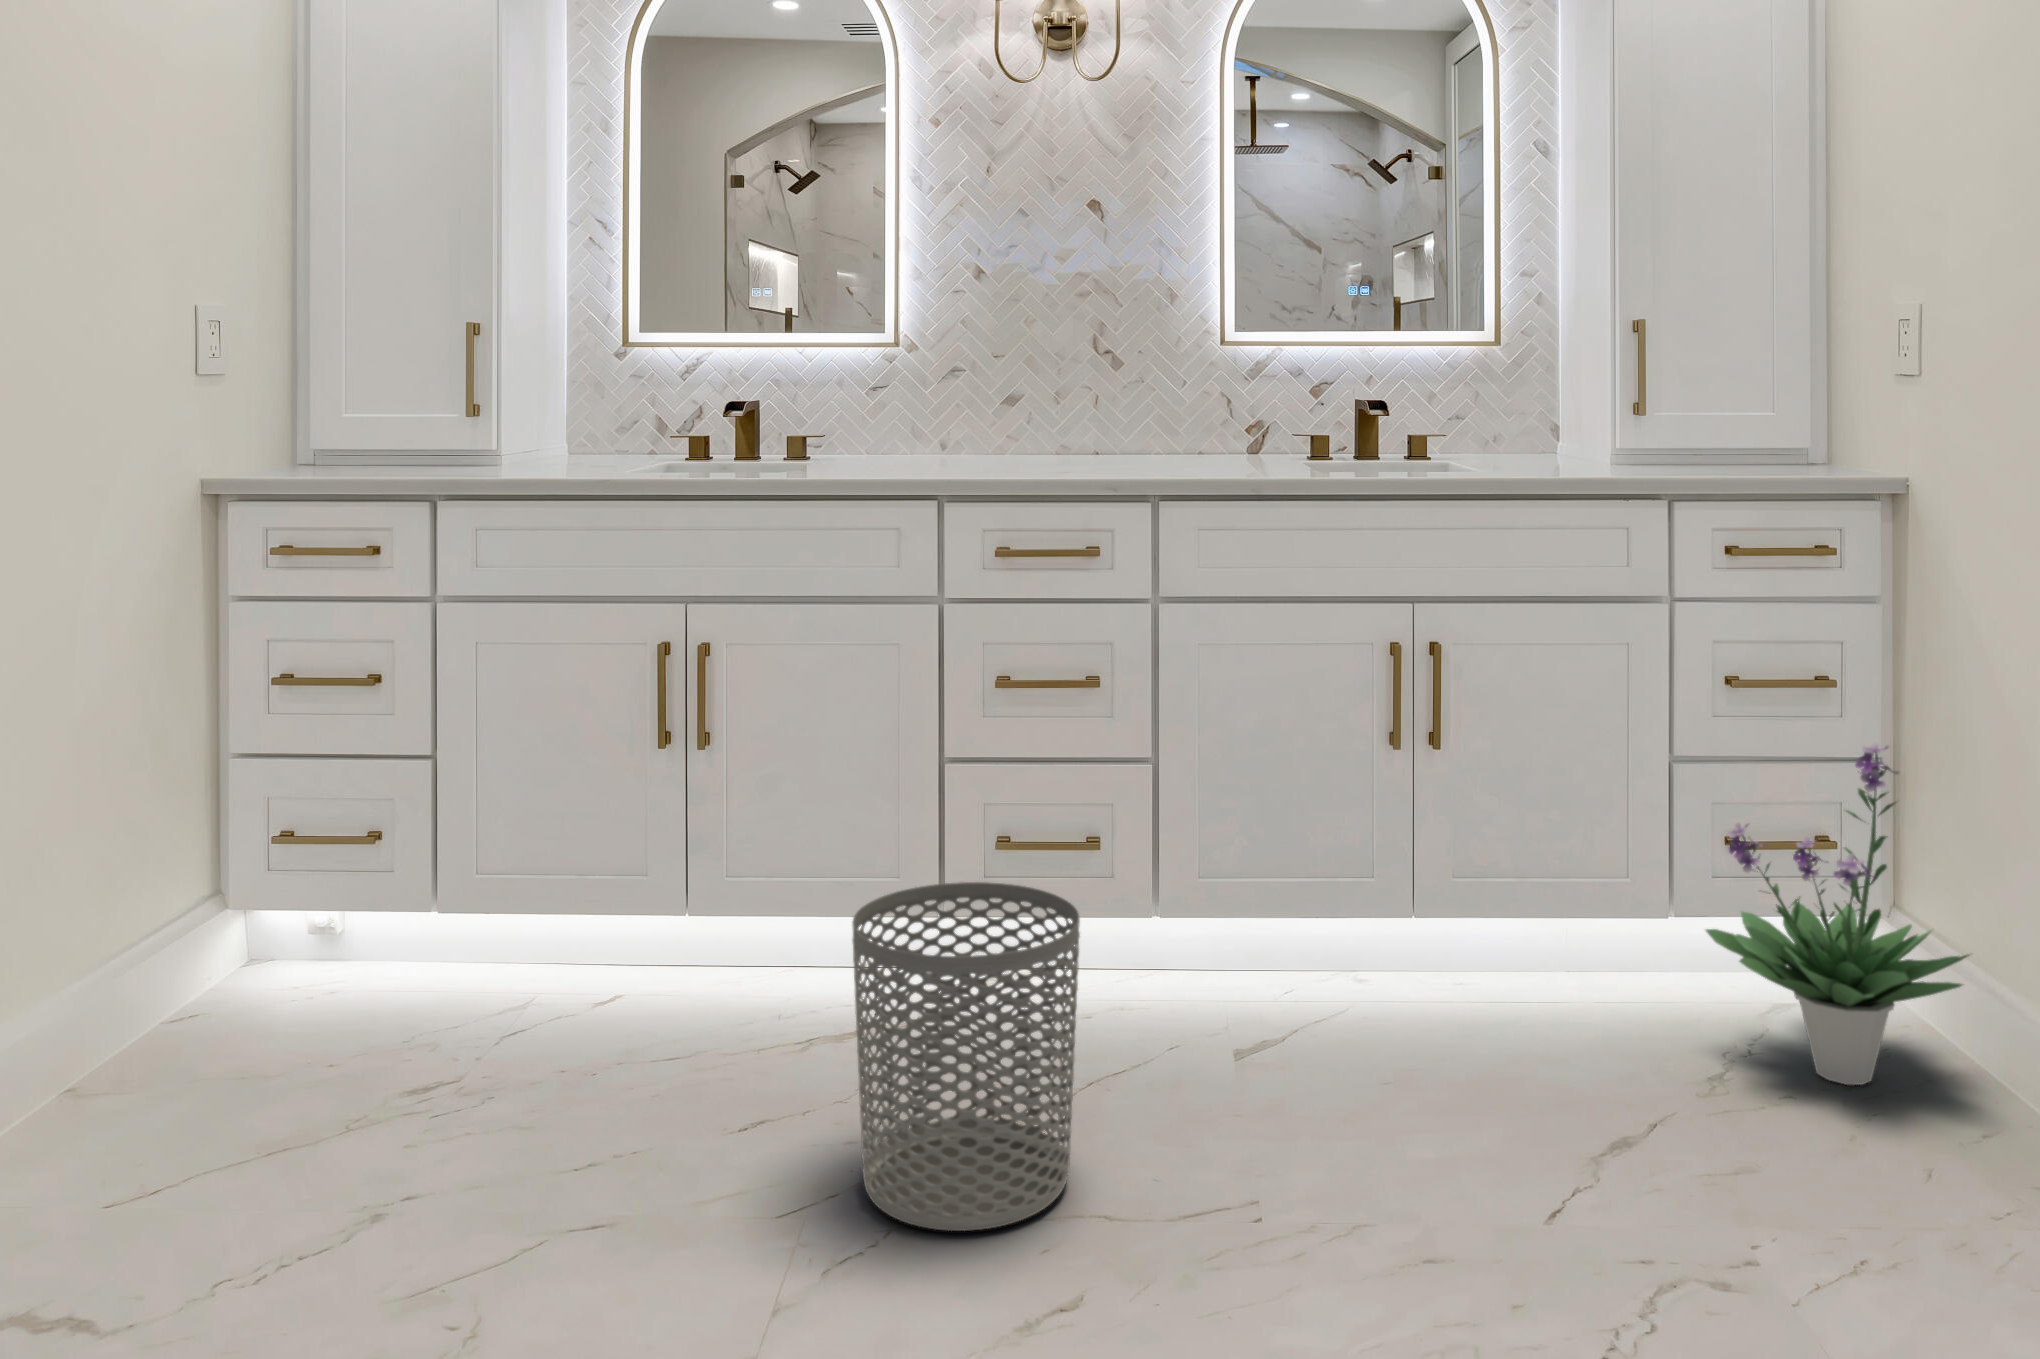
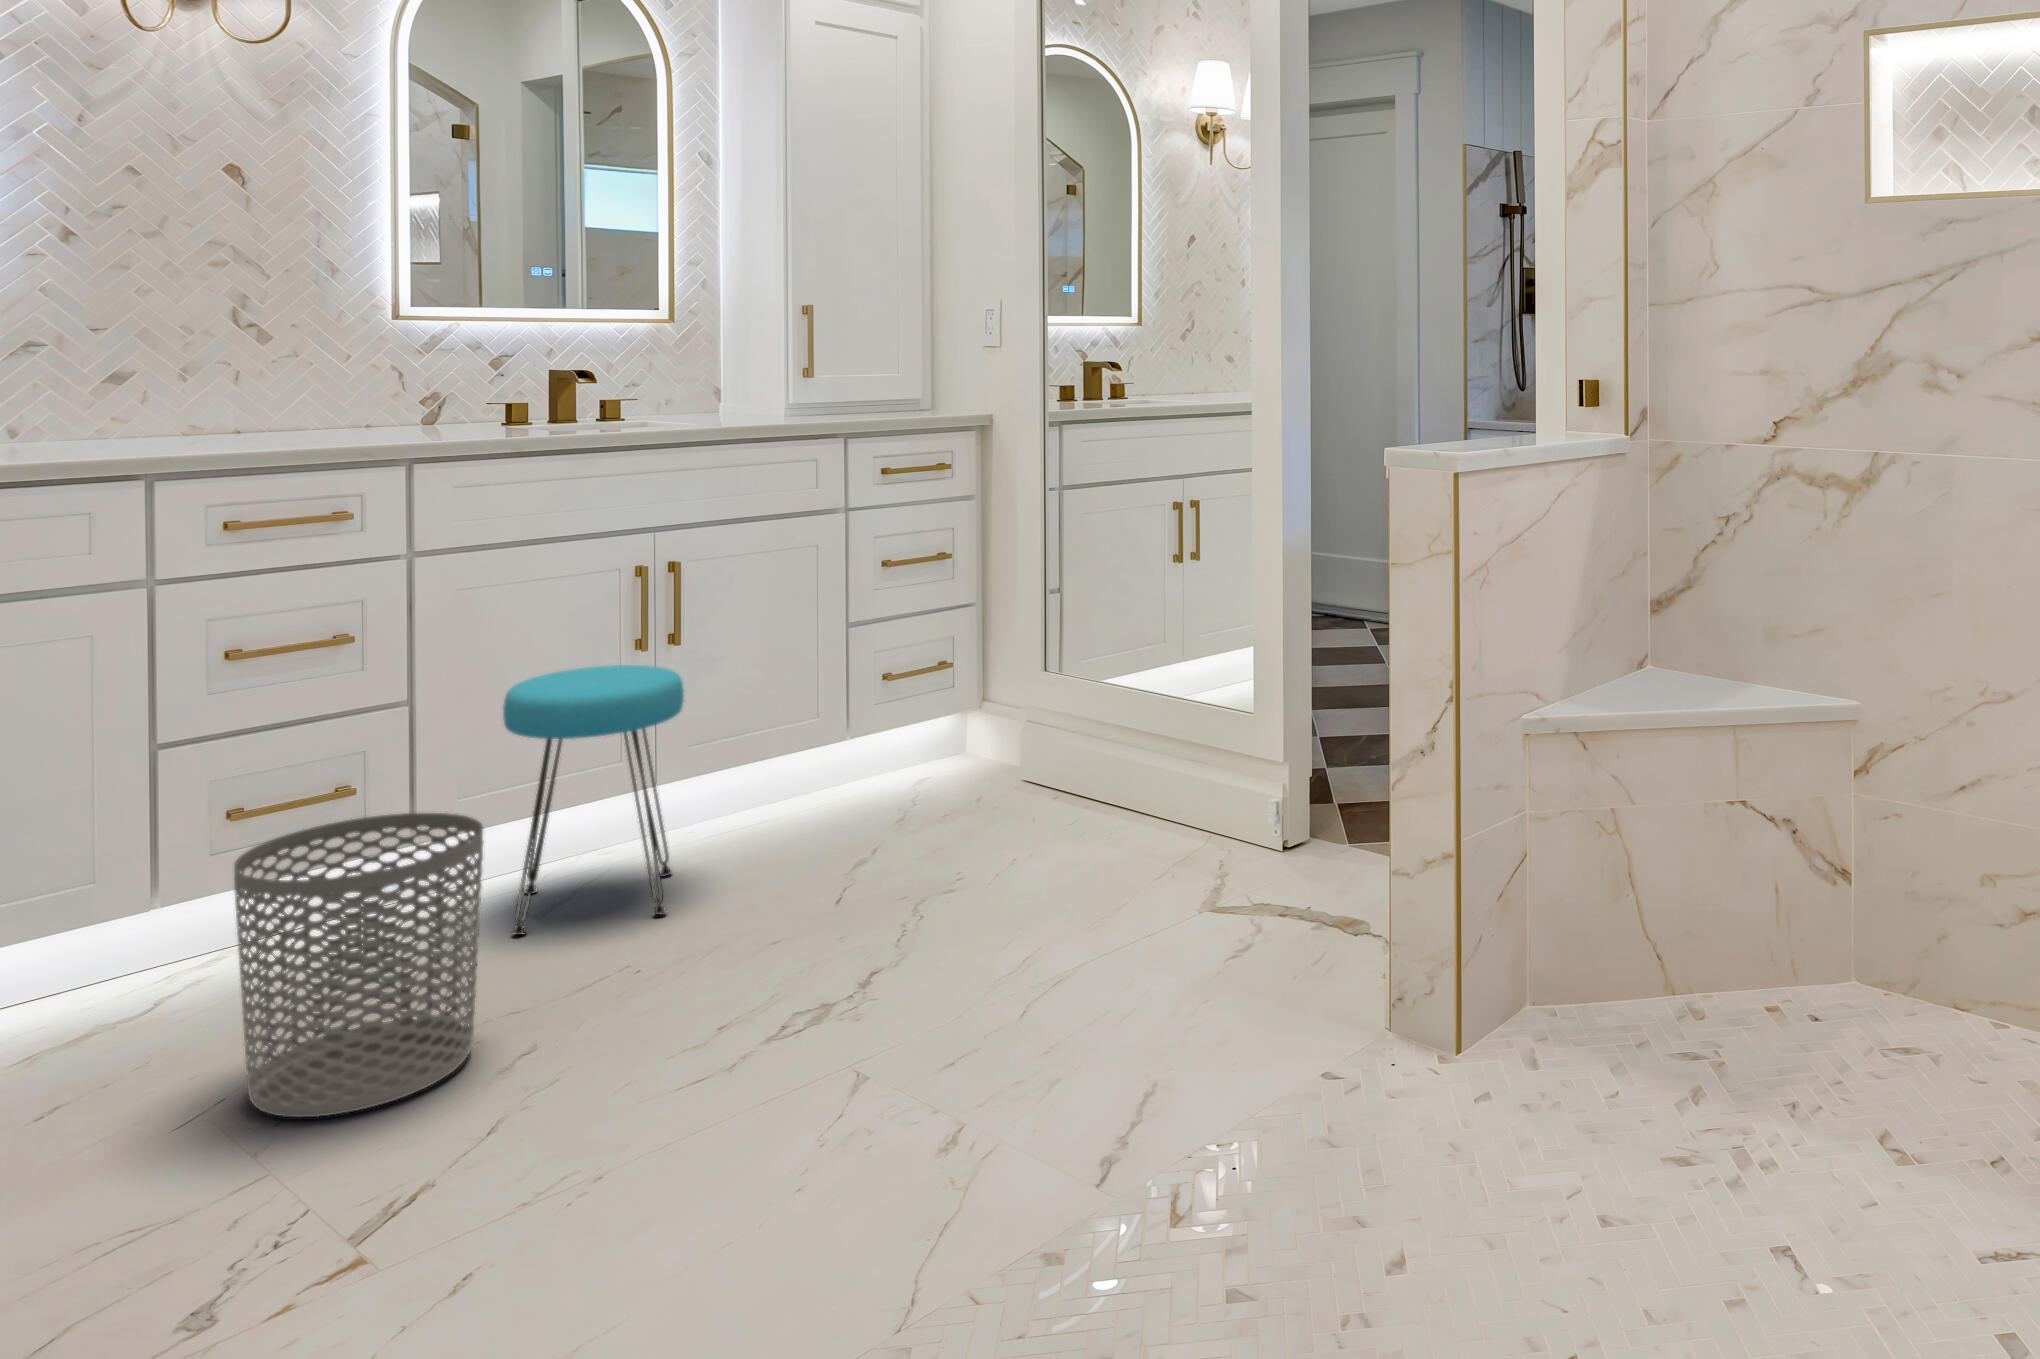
potted plant: present [1706,743,1969,1085] -> none [895,594,1065,819]
stool: none [1207,752,1408,1087] -> present [503,665,684,935]

